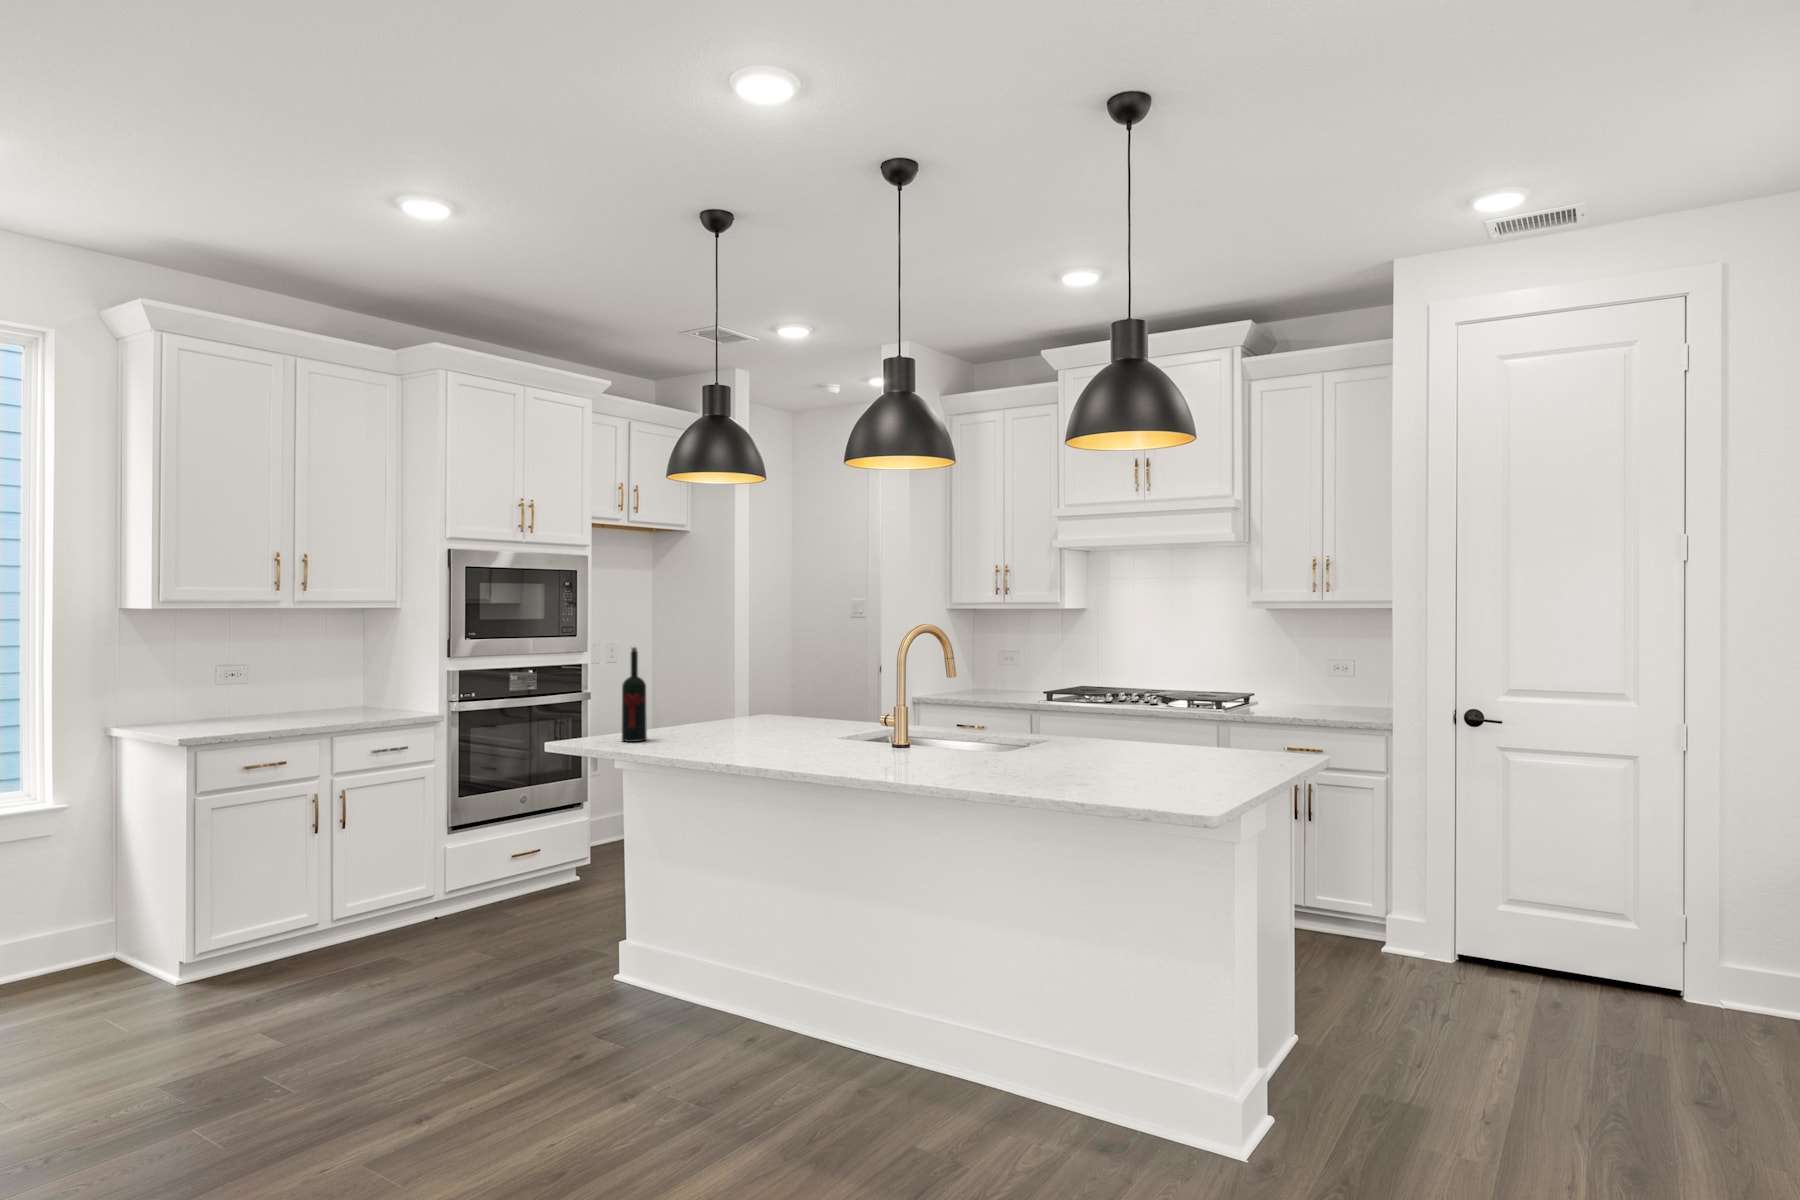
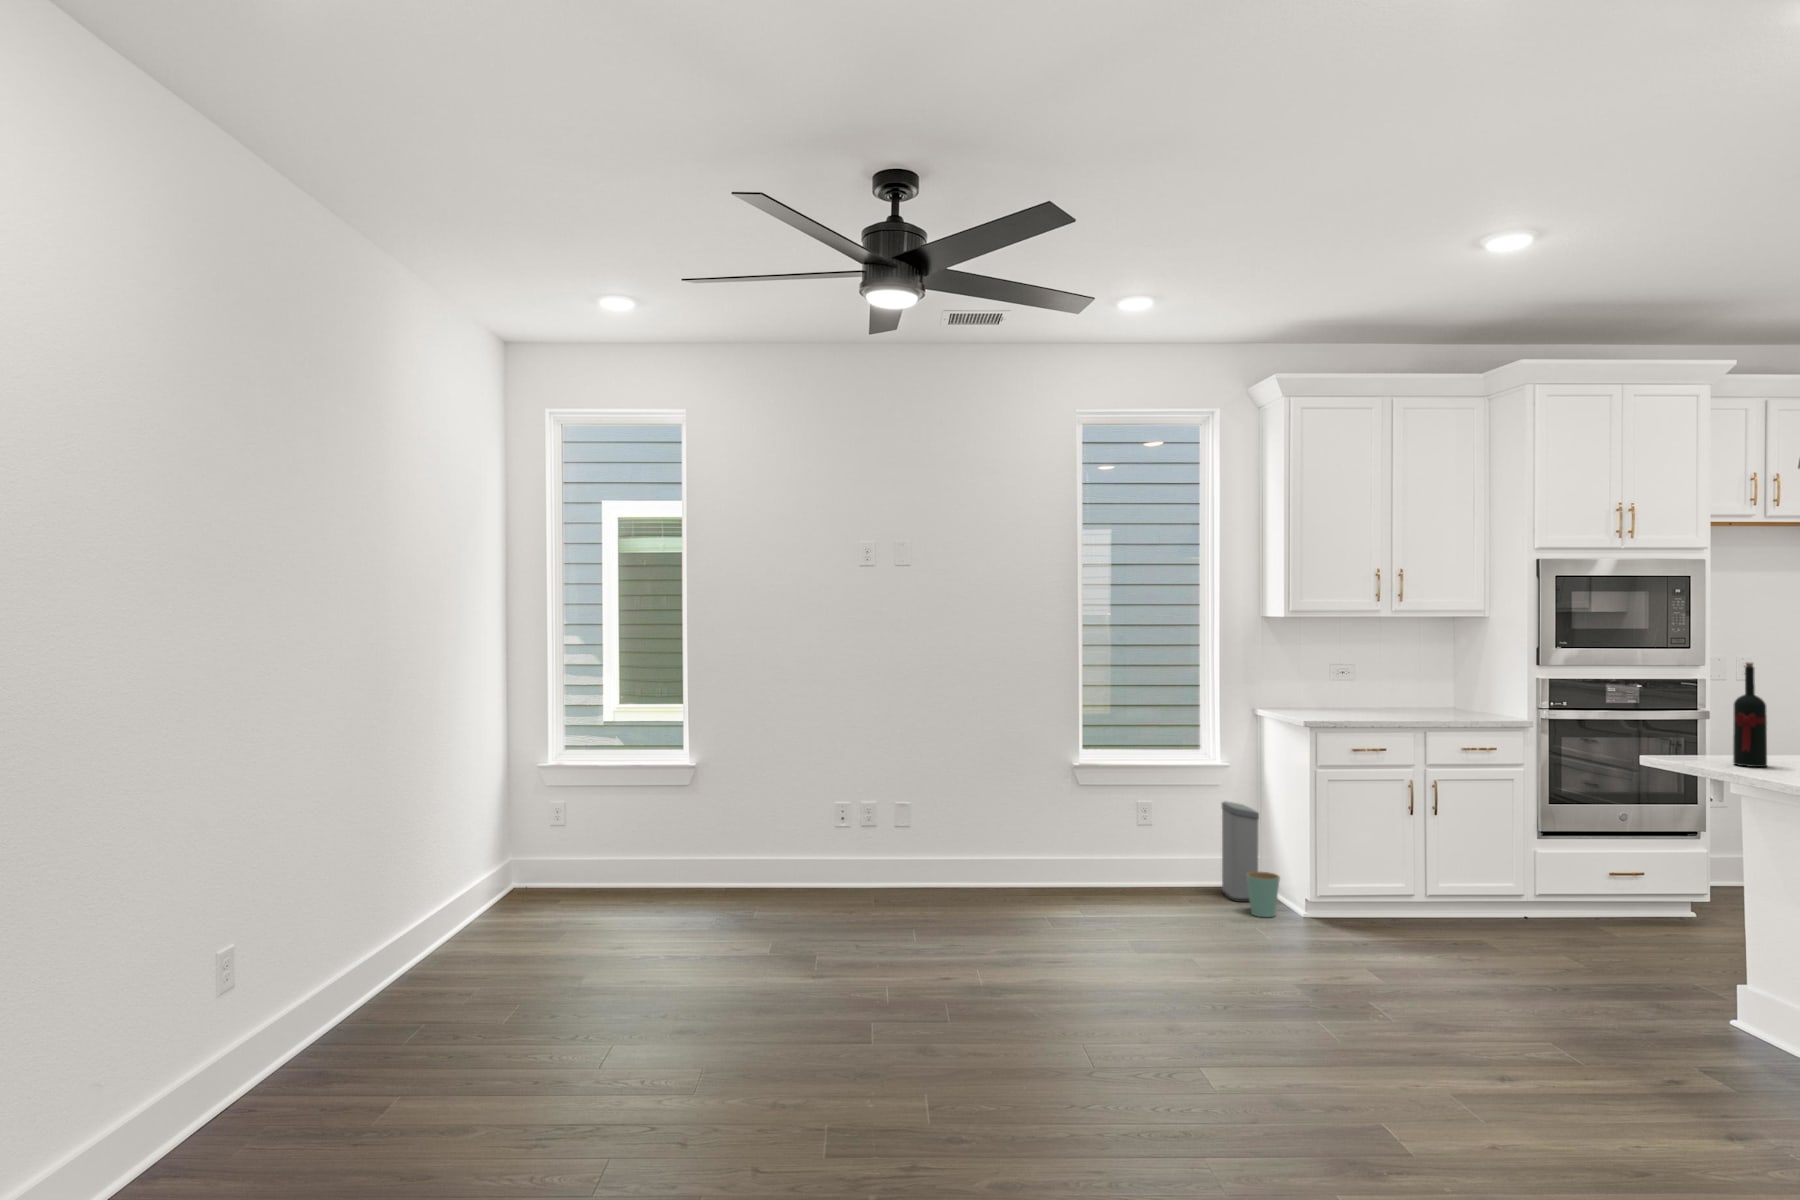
trash can: none [54,856,144,1000] -> present [1222,801,1280,917]

